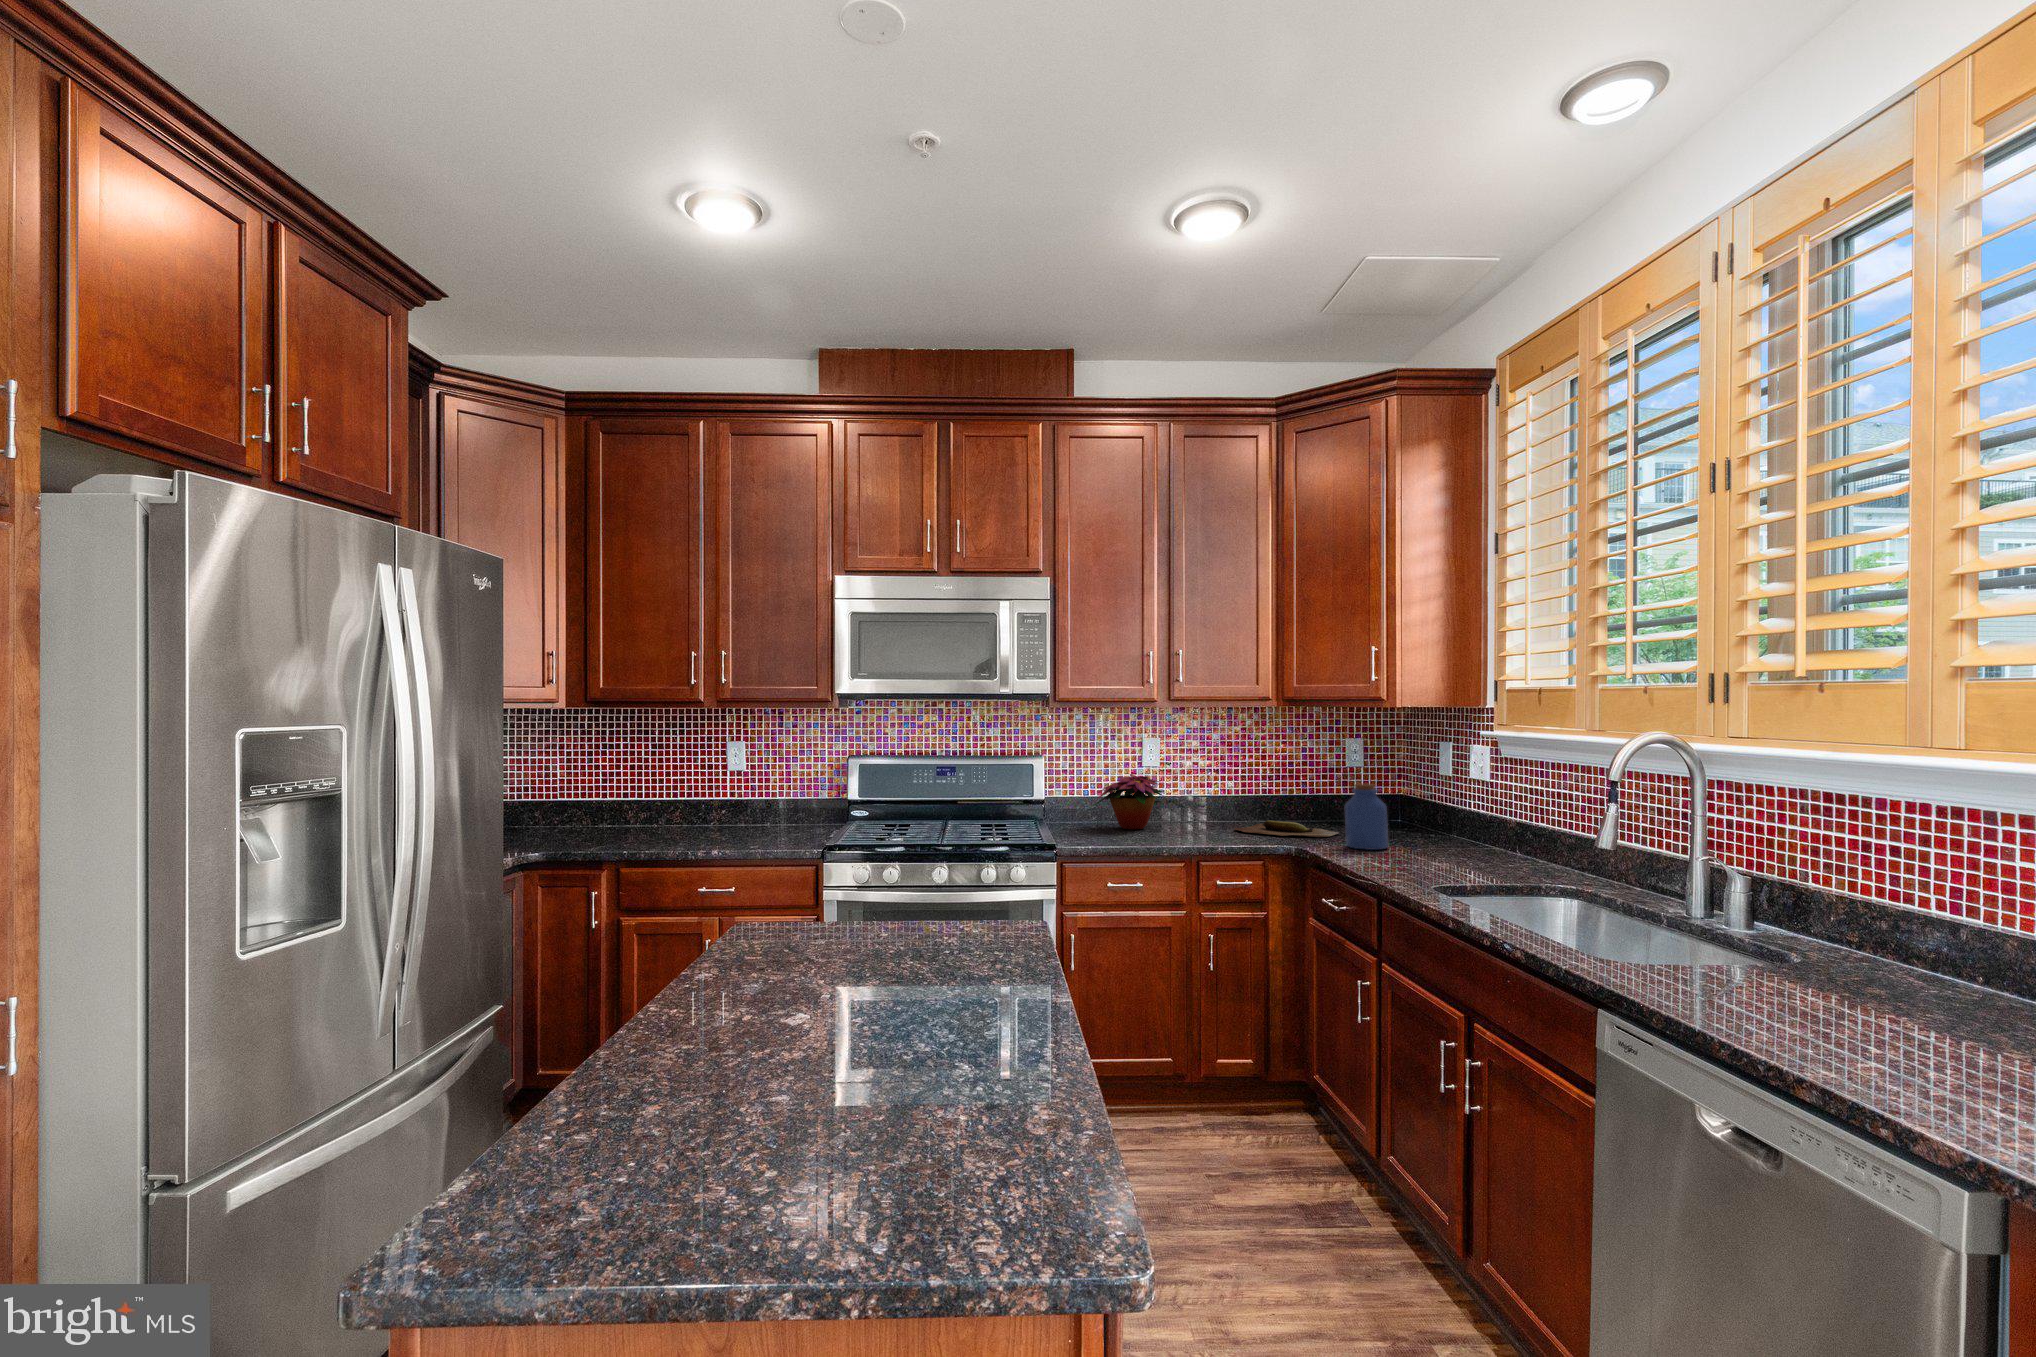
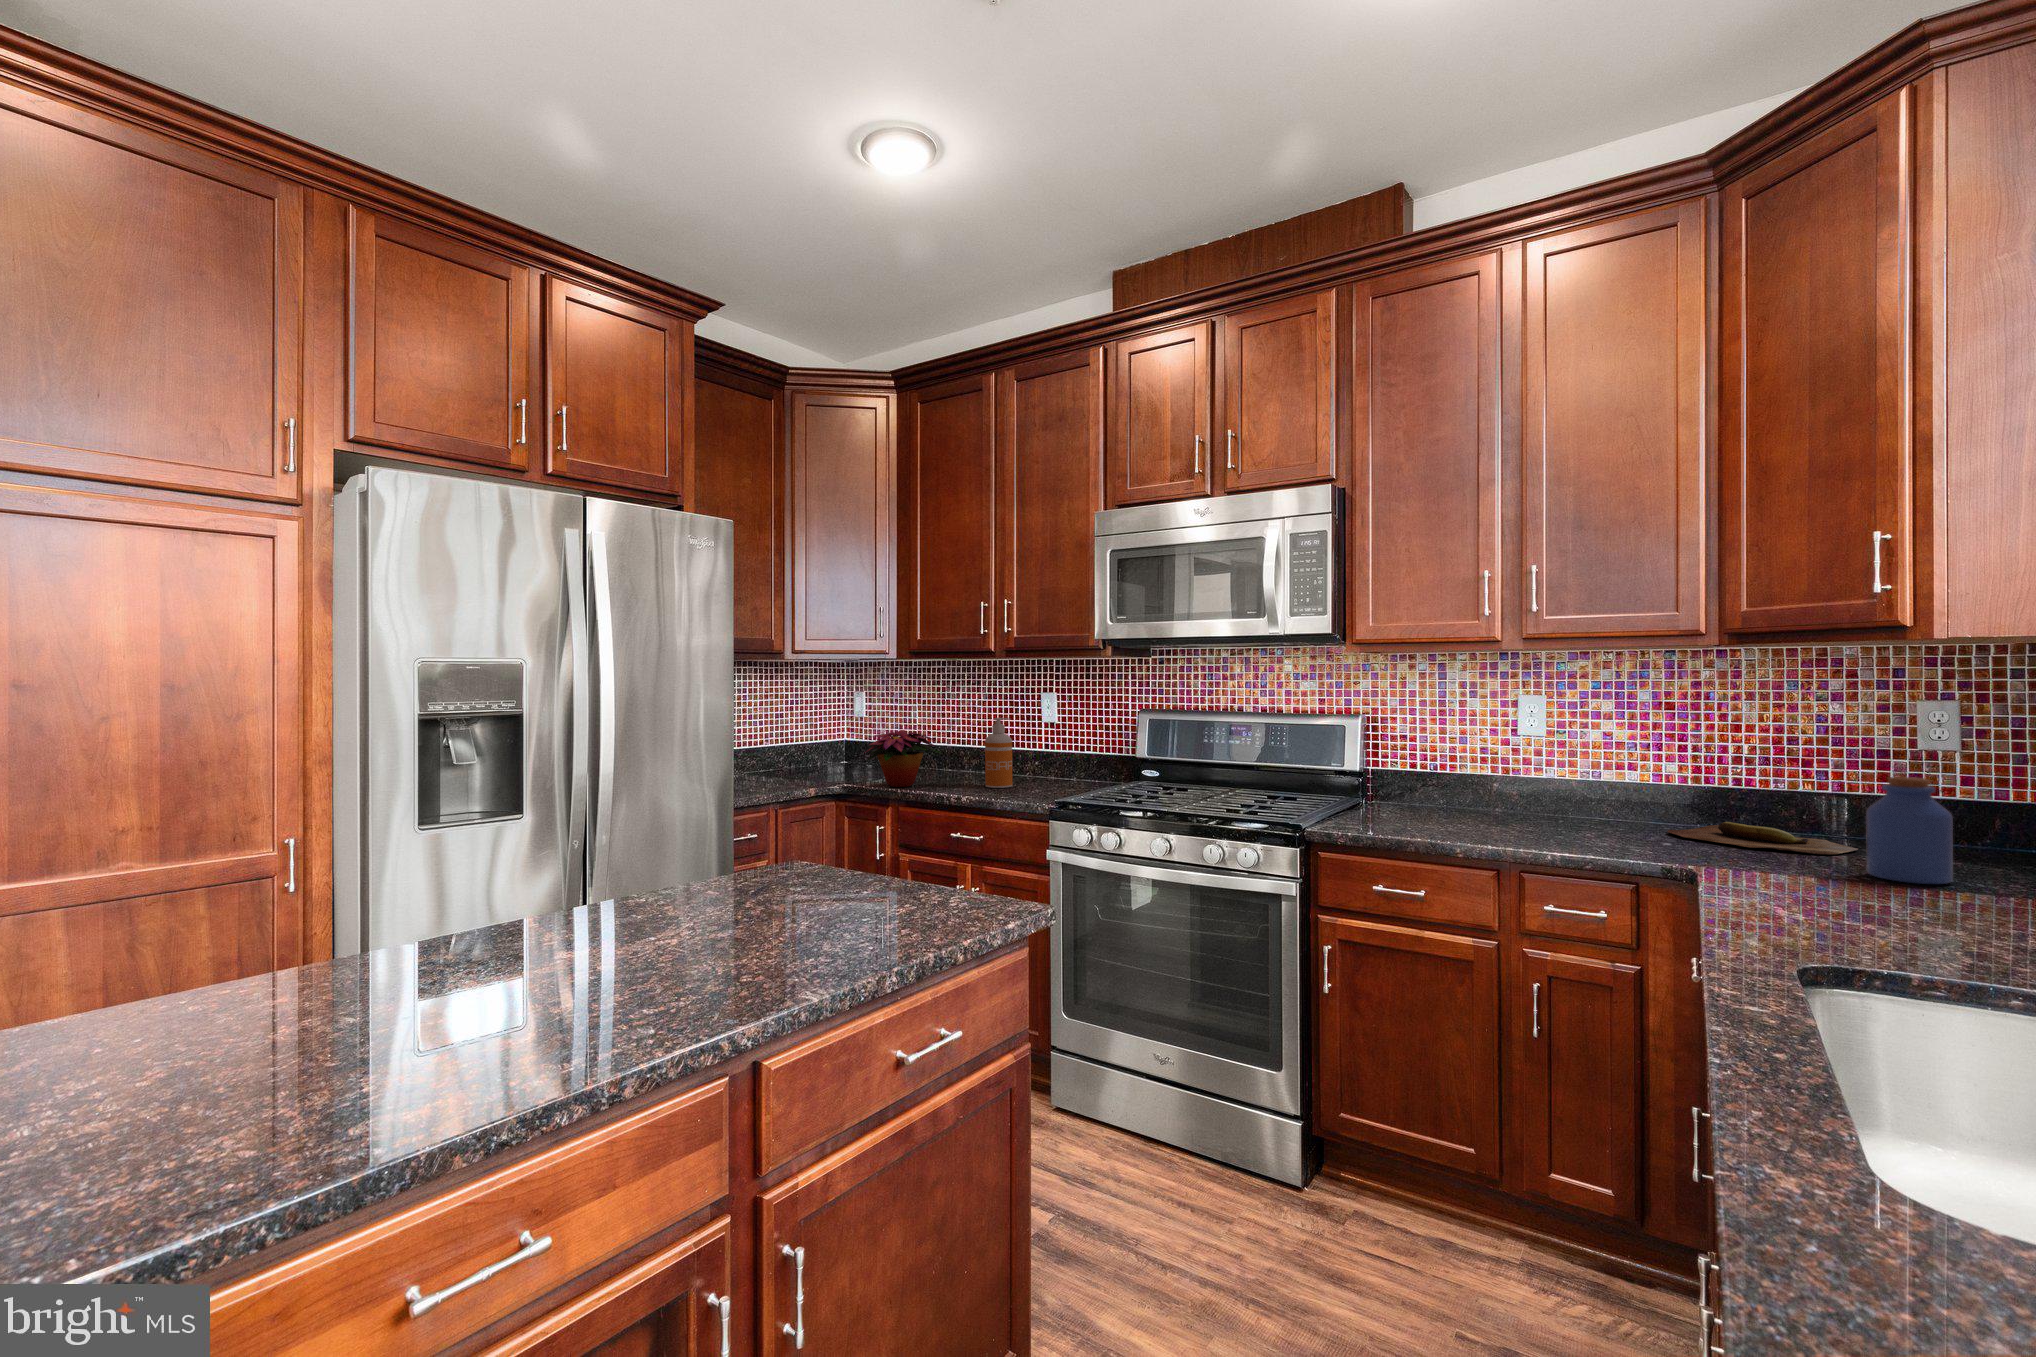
soap dispenser: none [721,764,747,826] -> present [985,718,1013,788]
flower arrangement: present [1093,774,1163,829] -> present [866,730,937,787]

